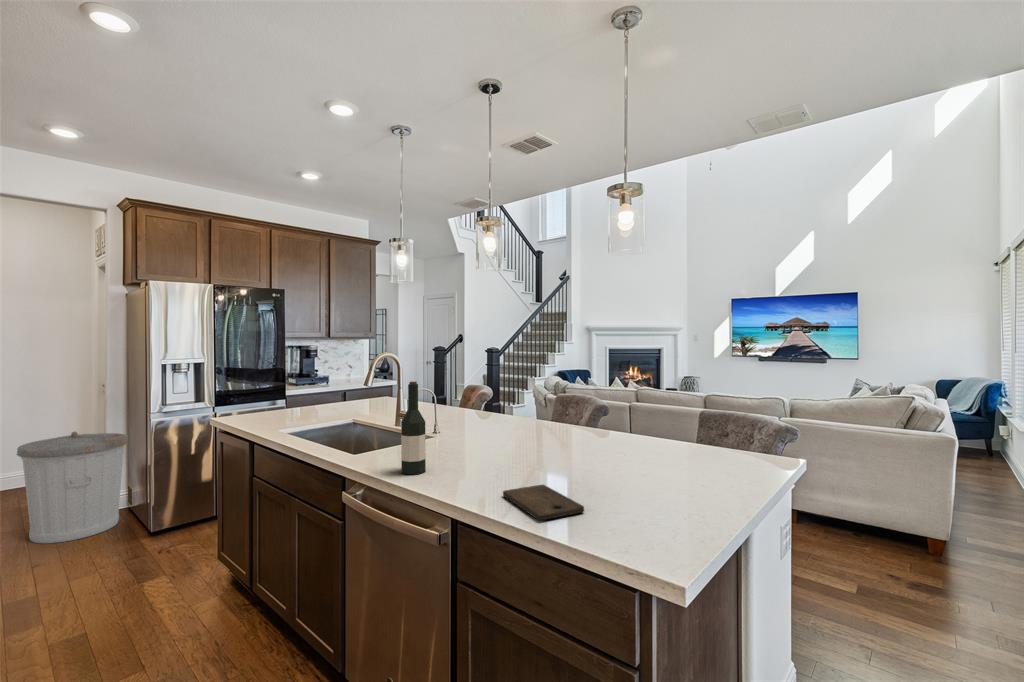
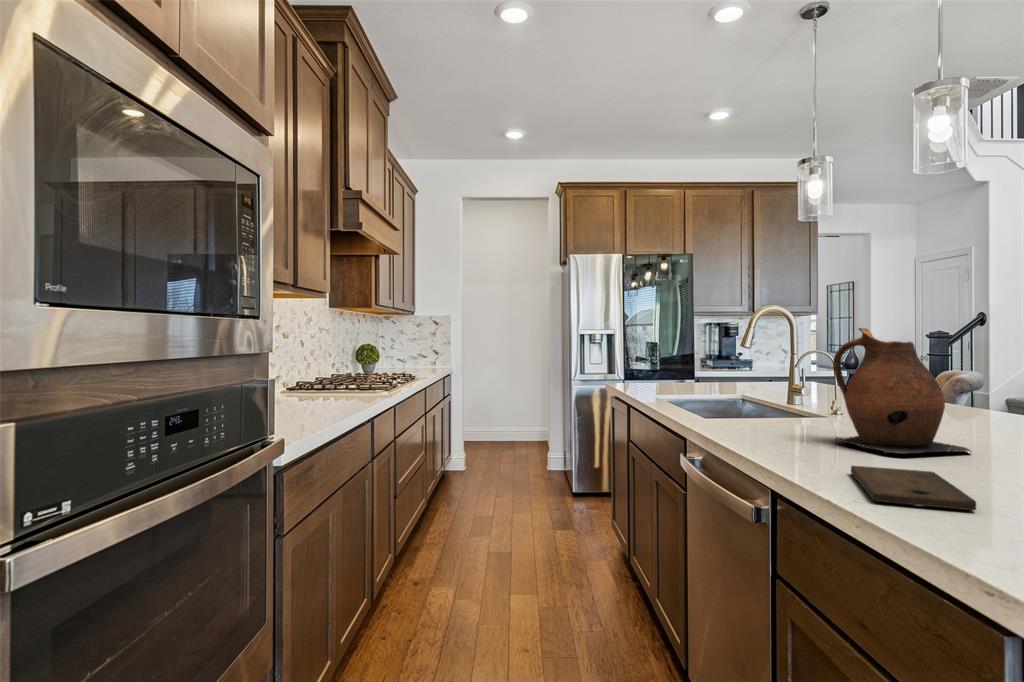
wine bottle: present [401,382,426,475] -> none [738,321,772,439]
ceramic pitcher: none [463,384,537,472] -> present [833,328,971,454]
trash can: present [17,431,128,543] -> none [486,393,558,485]

